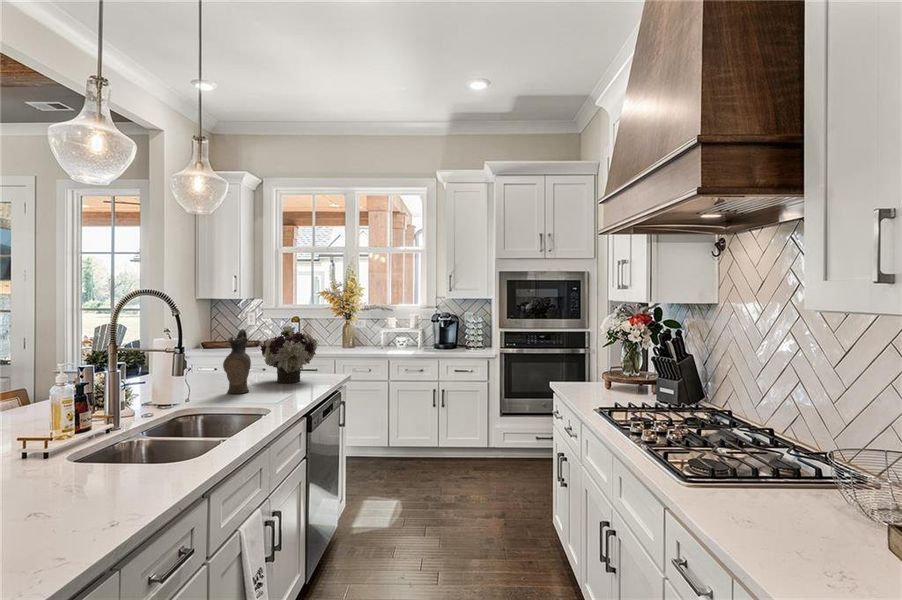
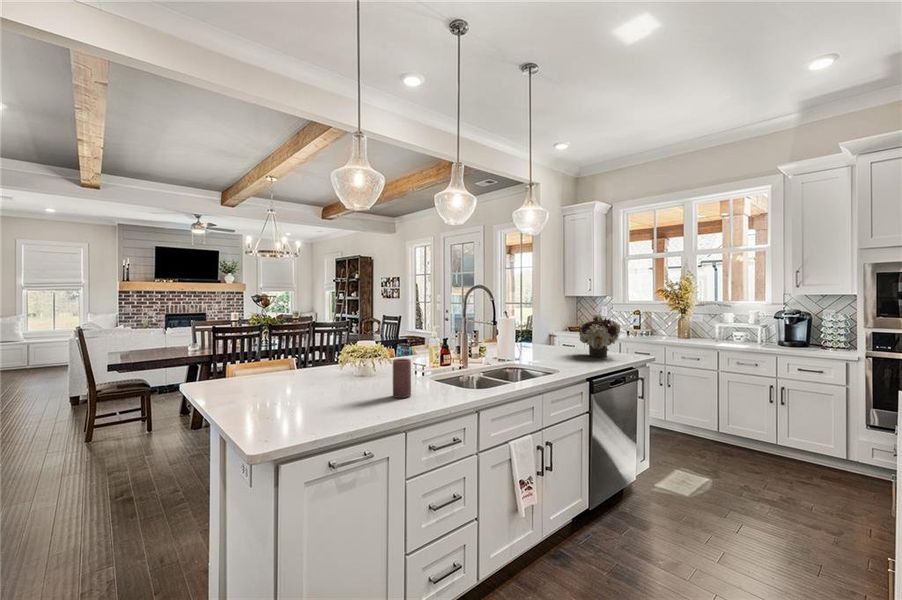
ceramic pitcher: present [223,329,251,393] -> none [543,314,563,359]
candle: none [43,435,85,513] -> present [393,359,411,398]

